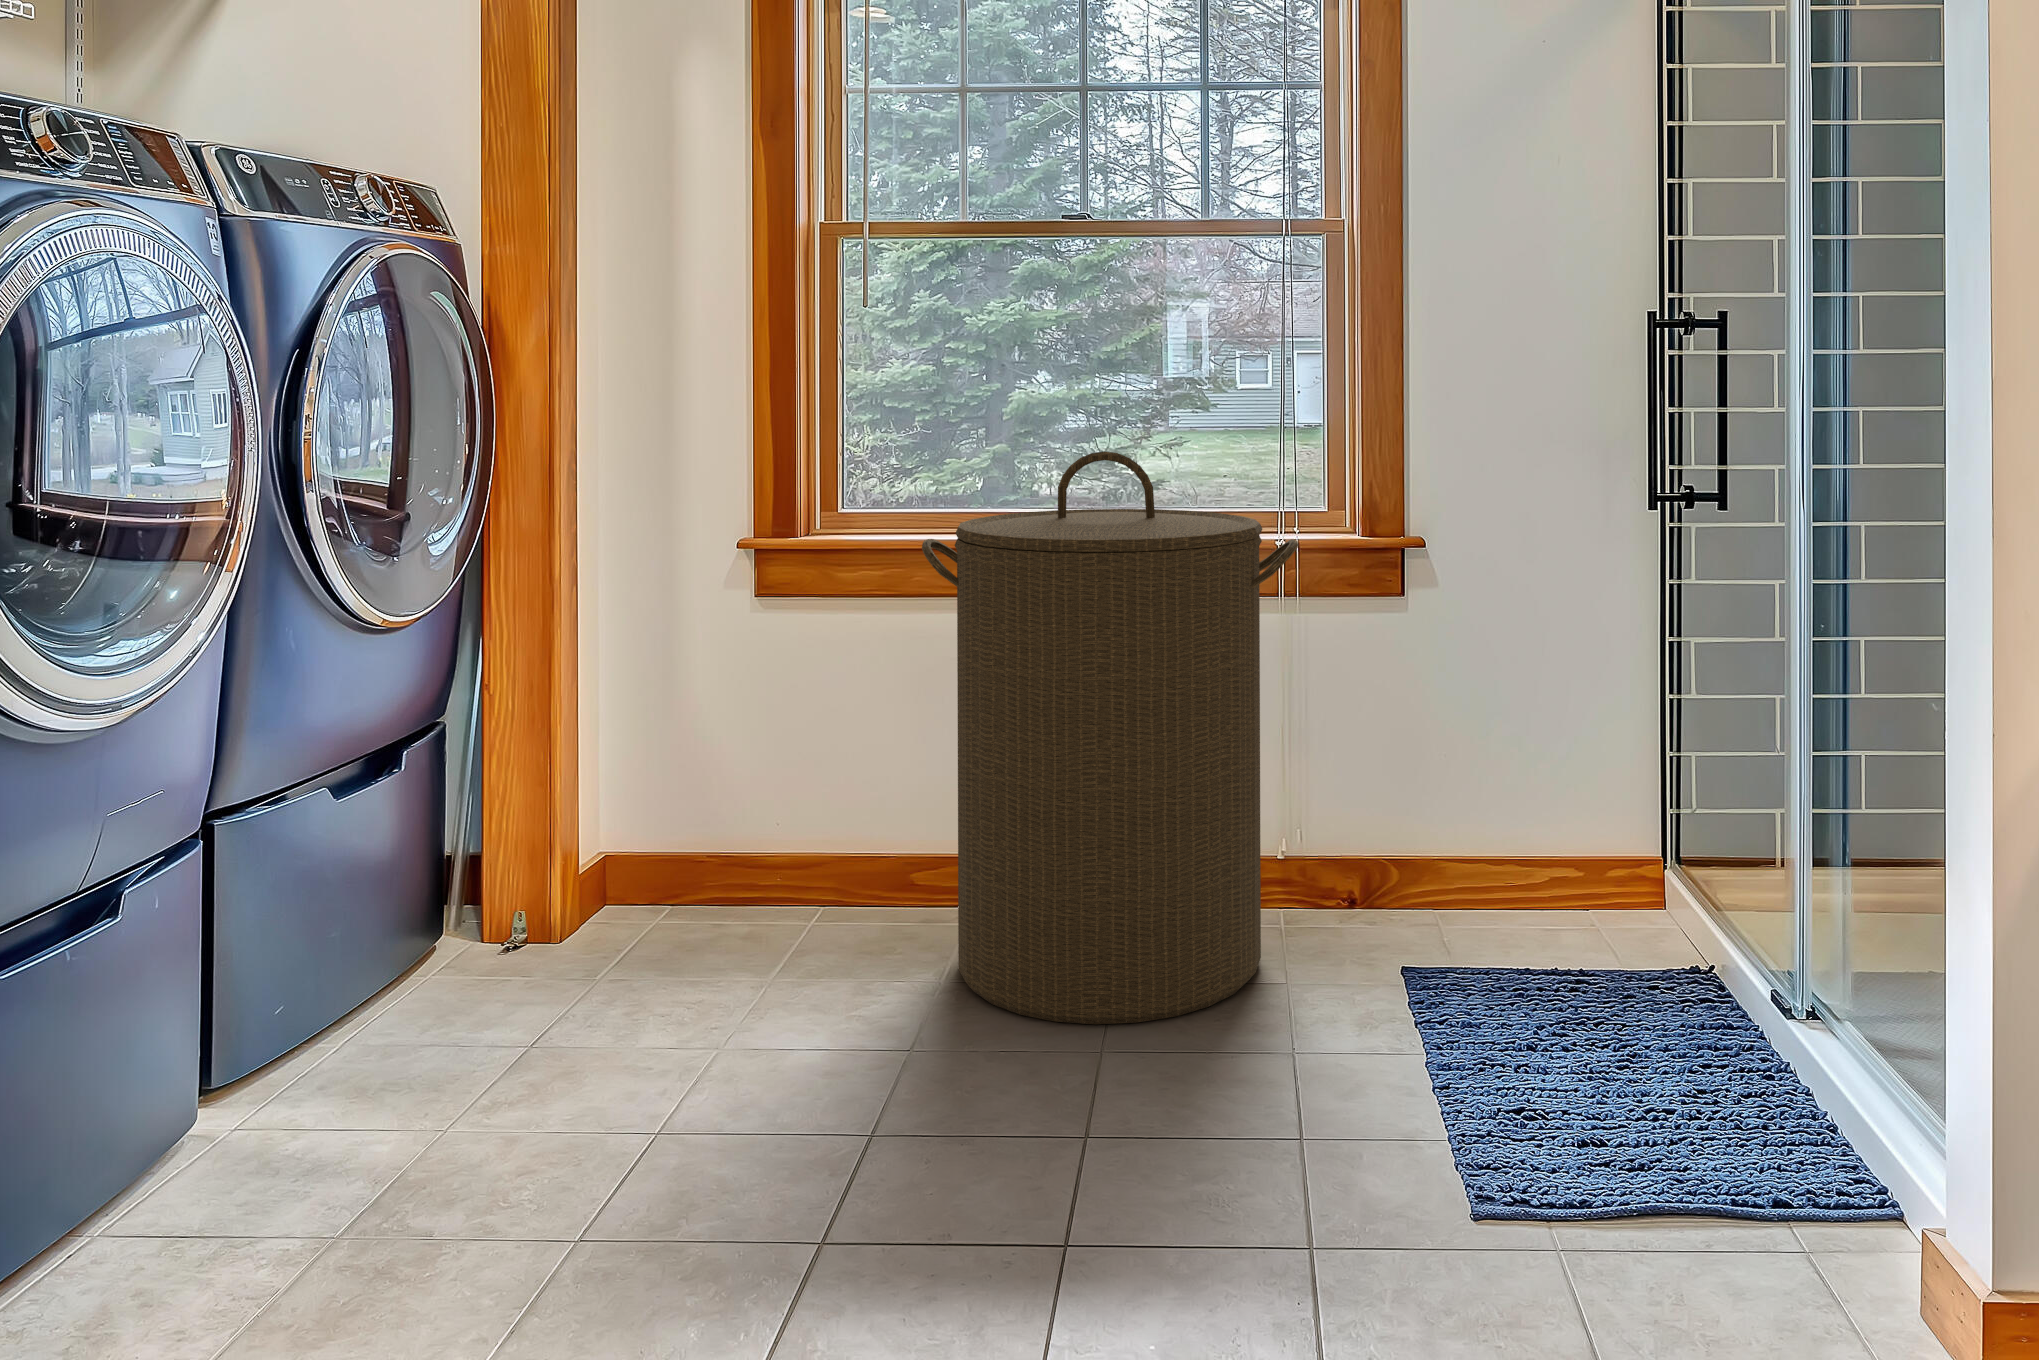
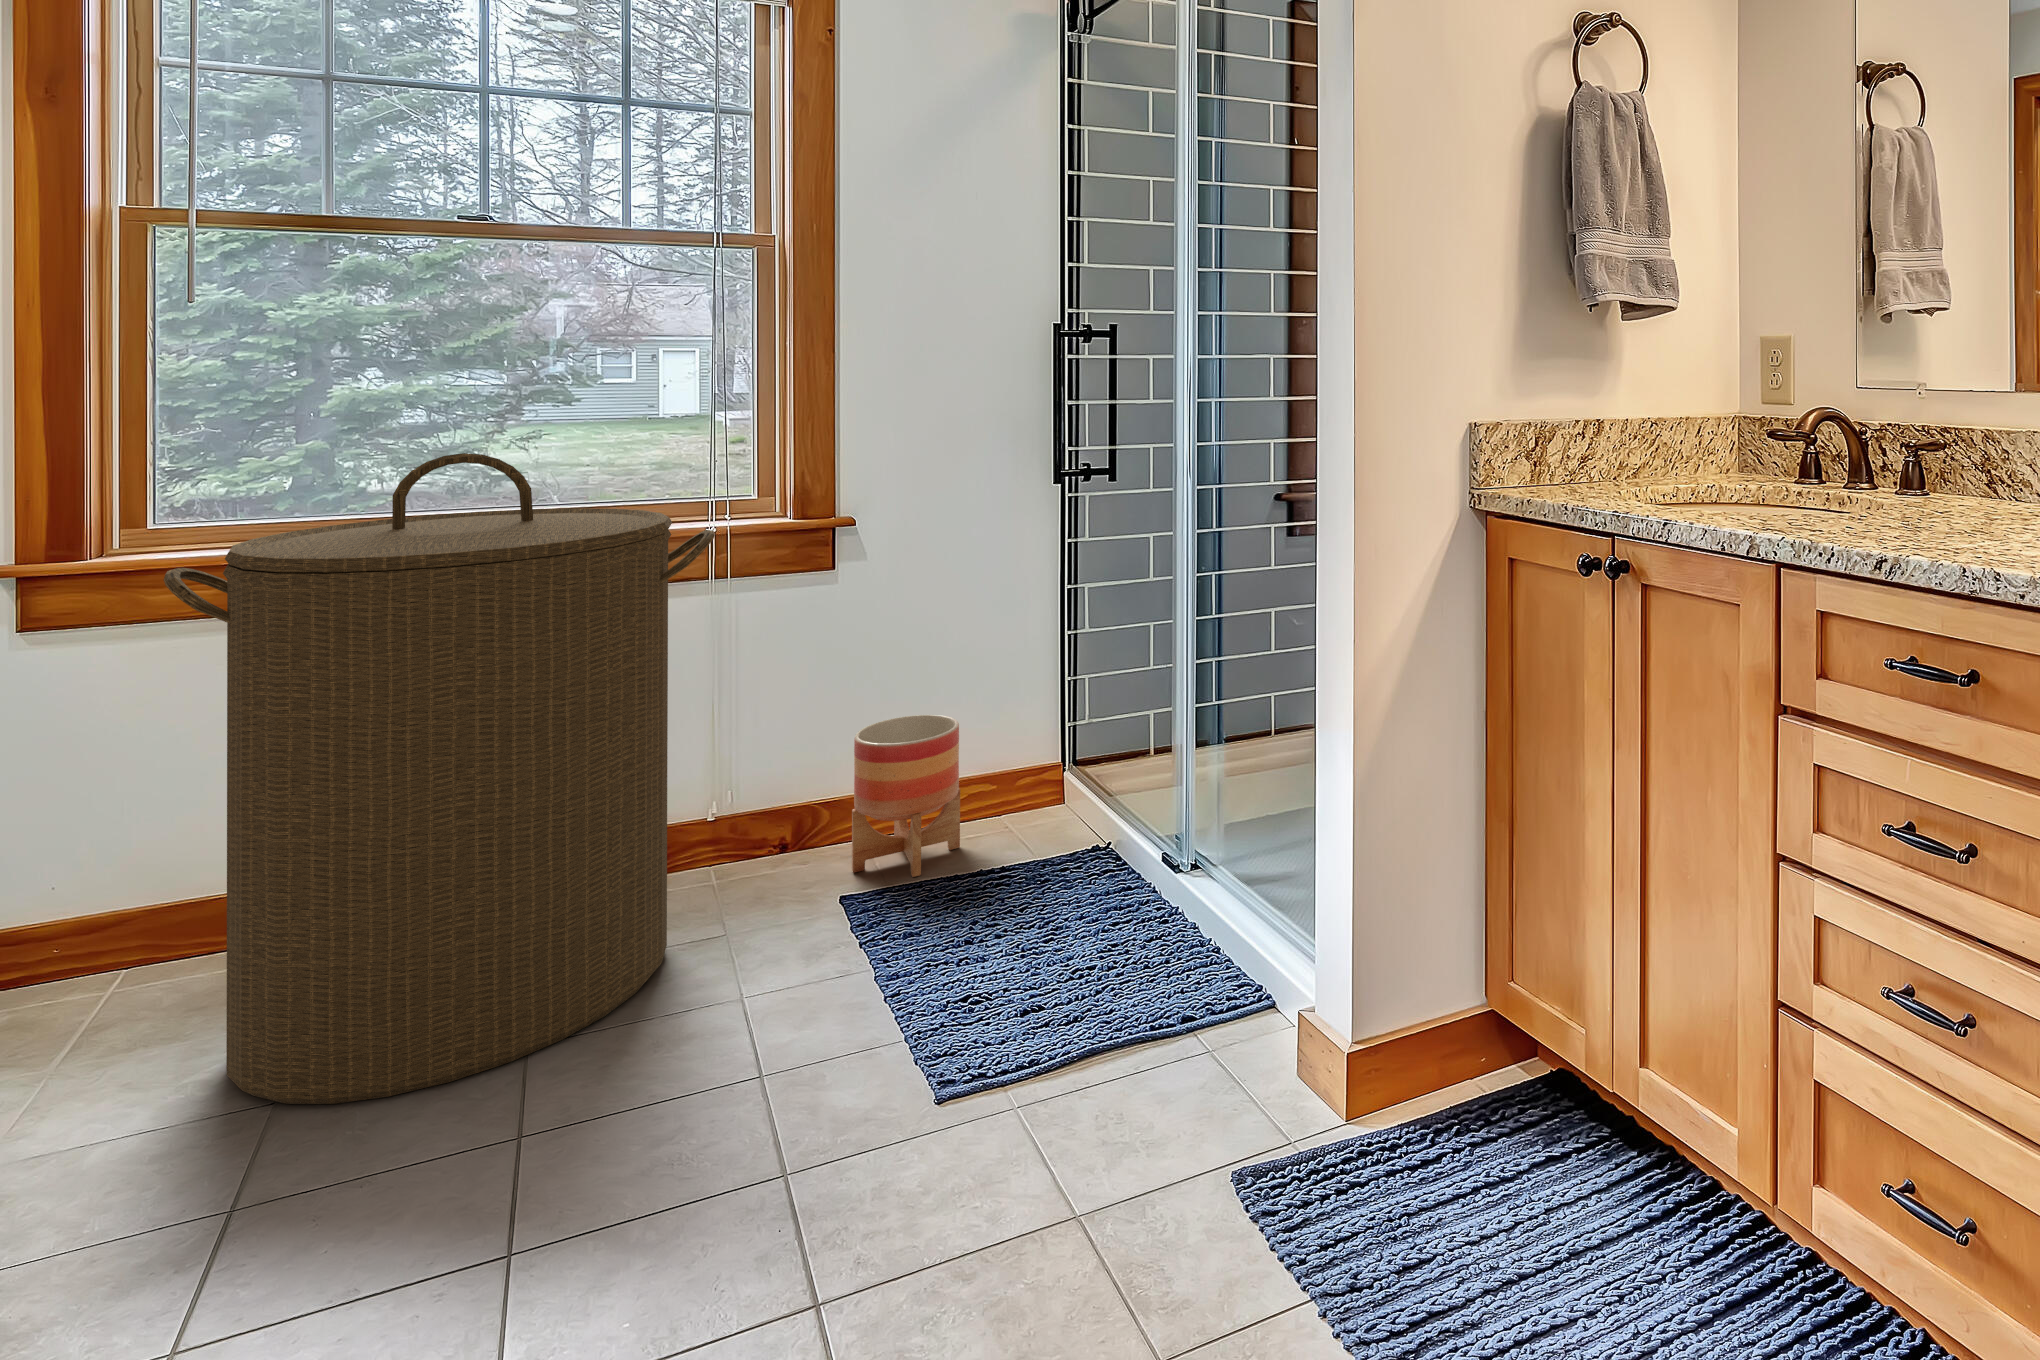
planter: none [1431,772,1543,955] -> present [852,715,960,877]

